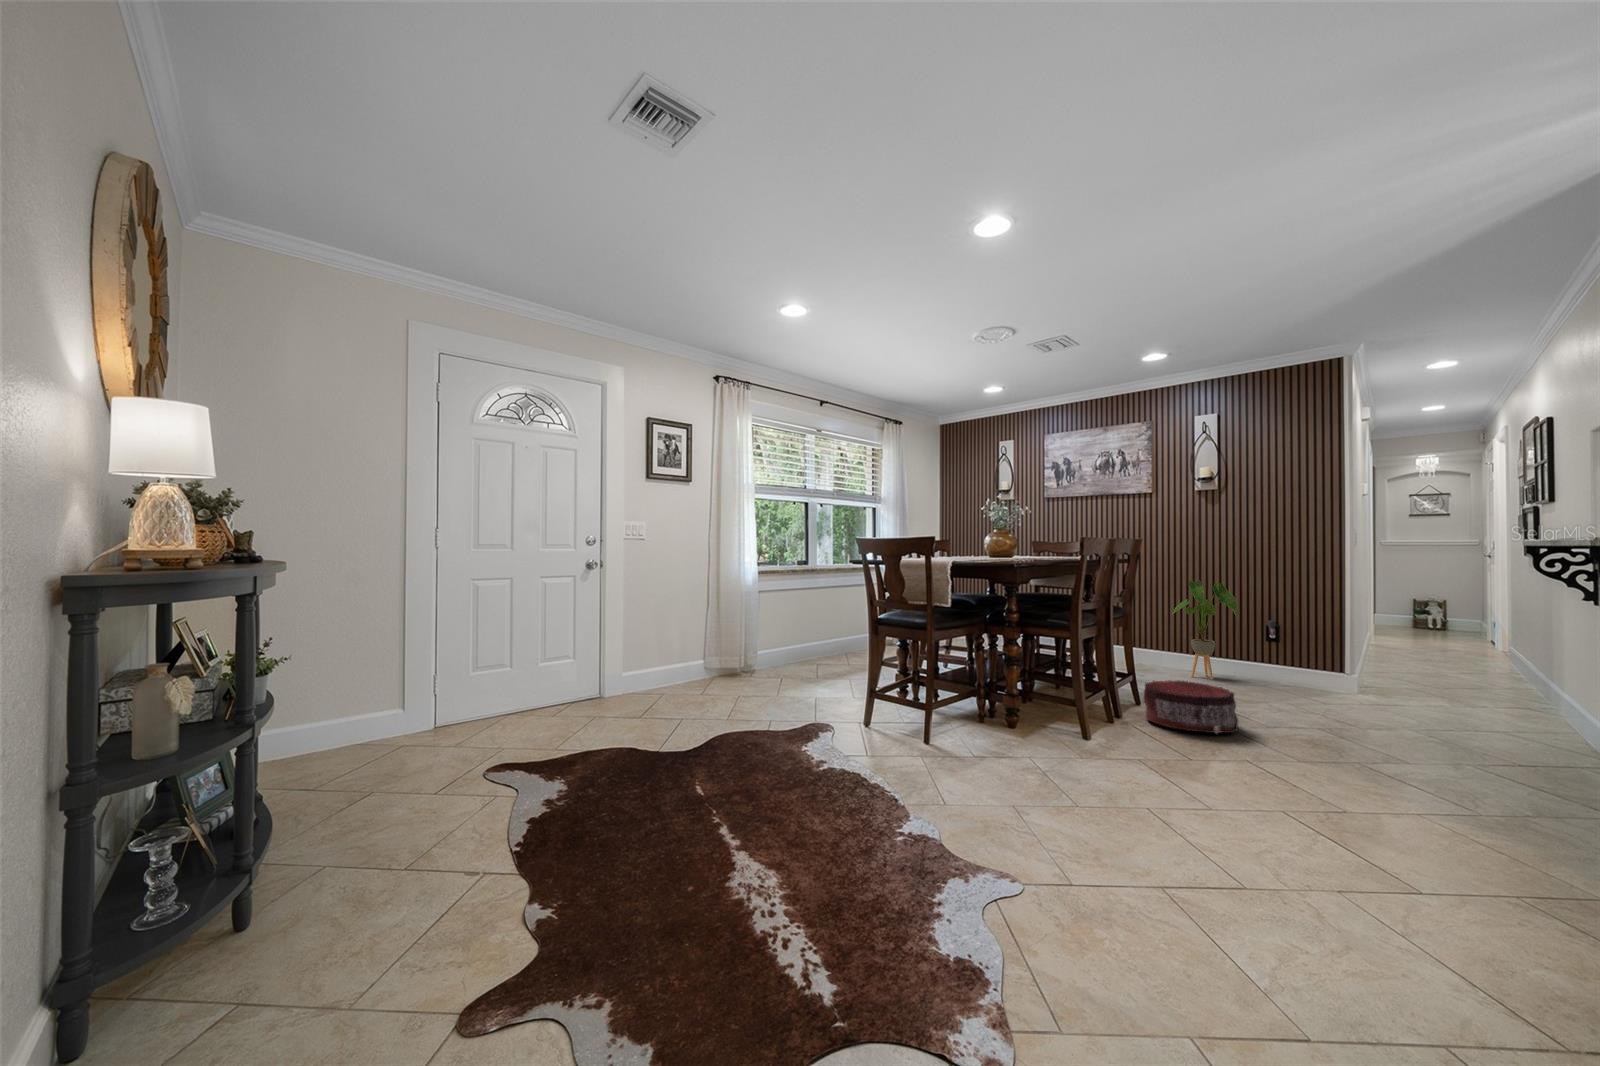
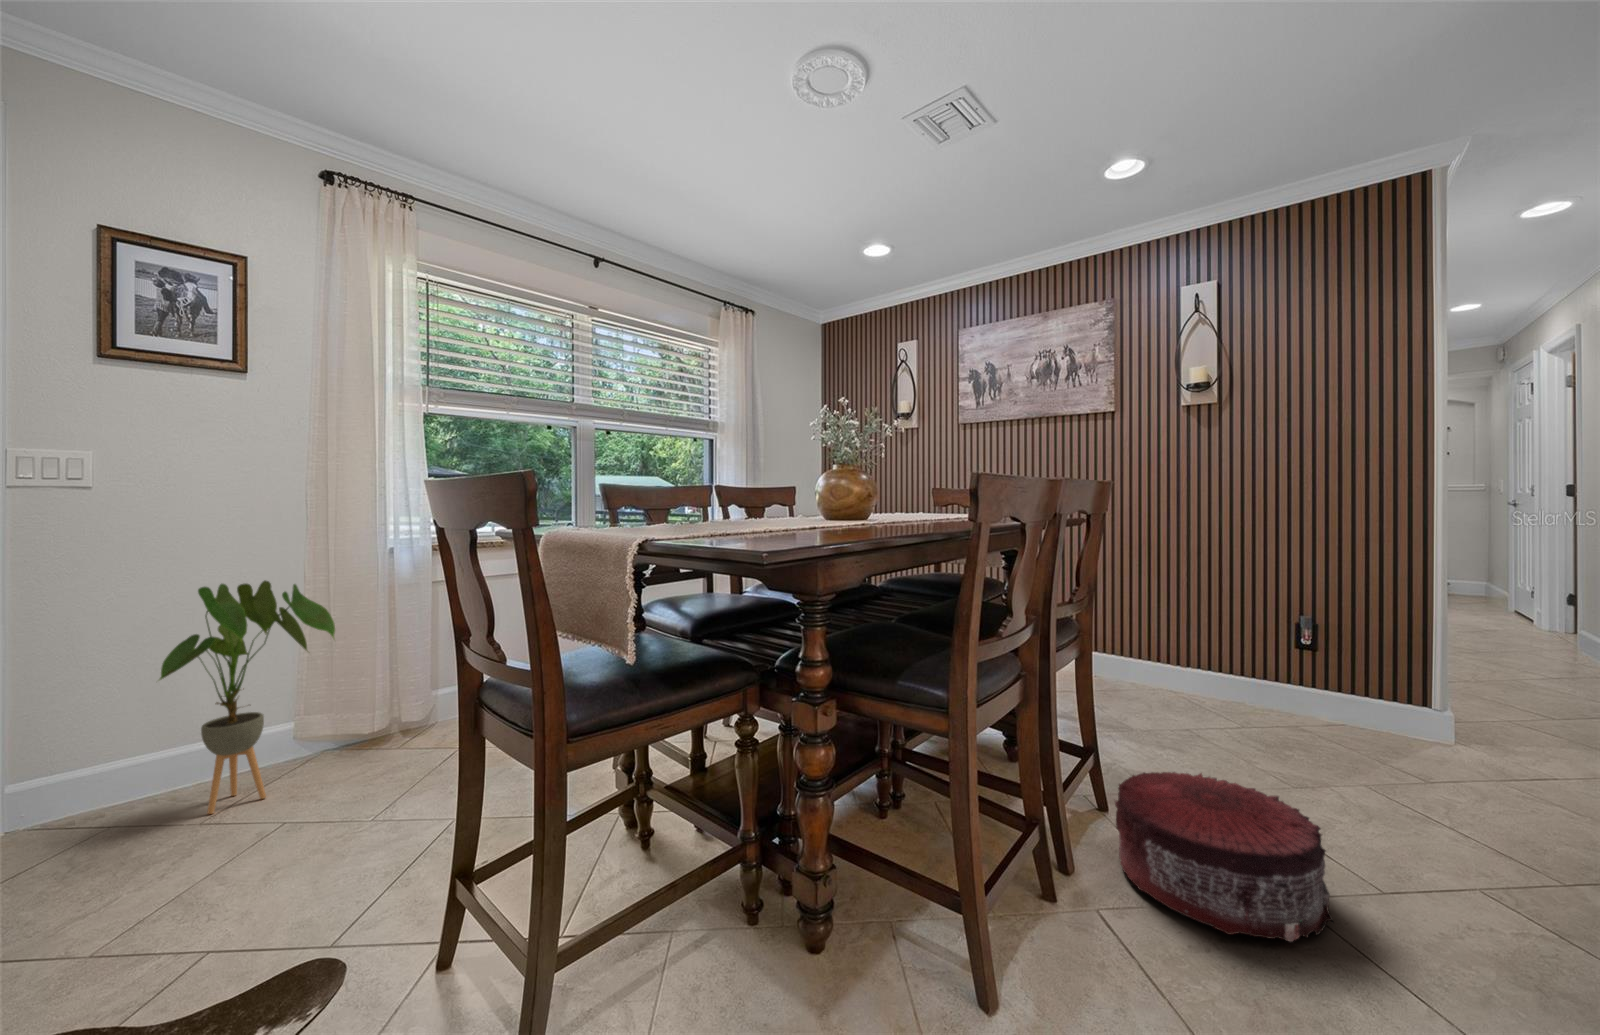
house plant: present [1173,580,1237,679] -> present [159,580,335,814]

